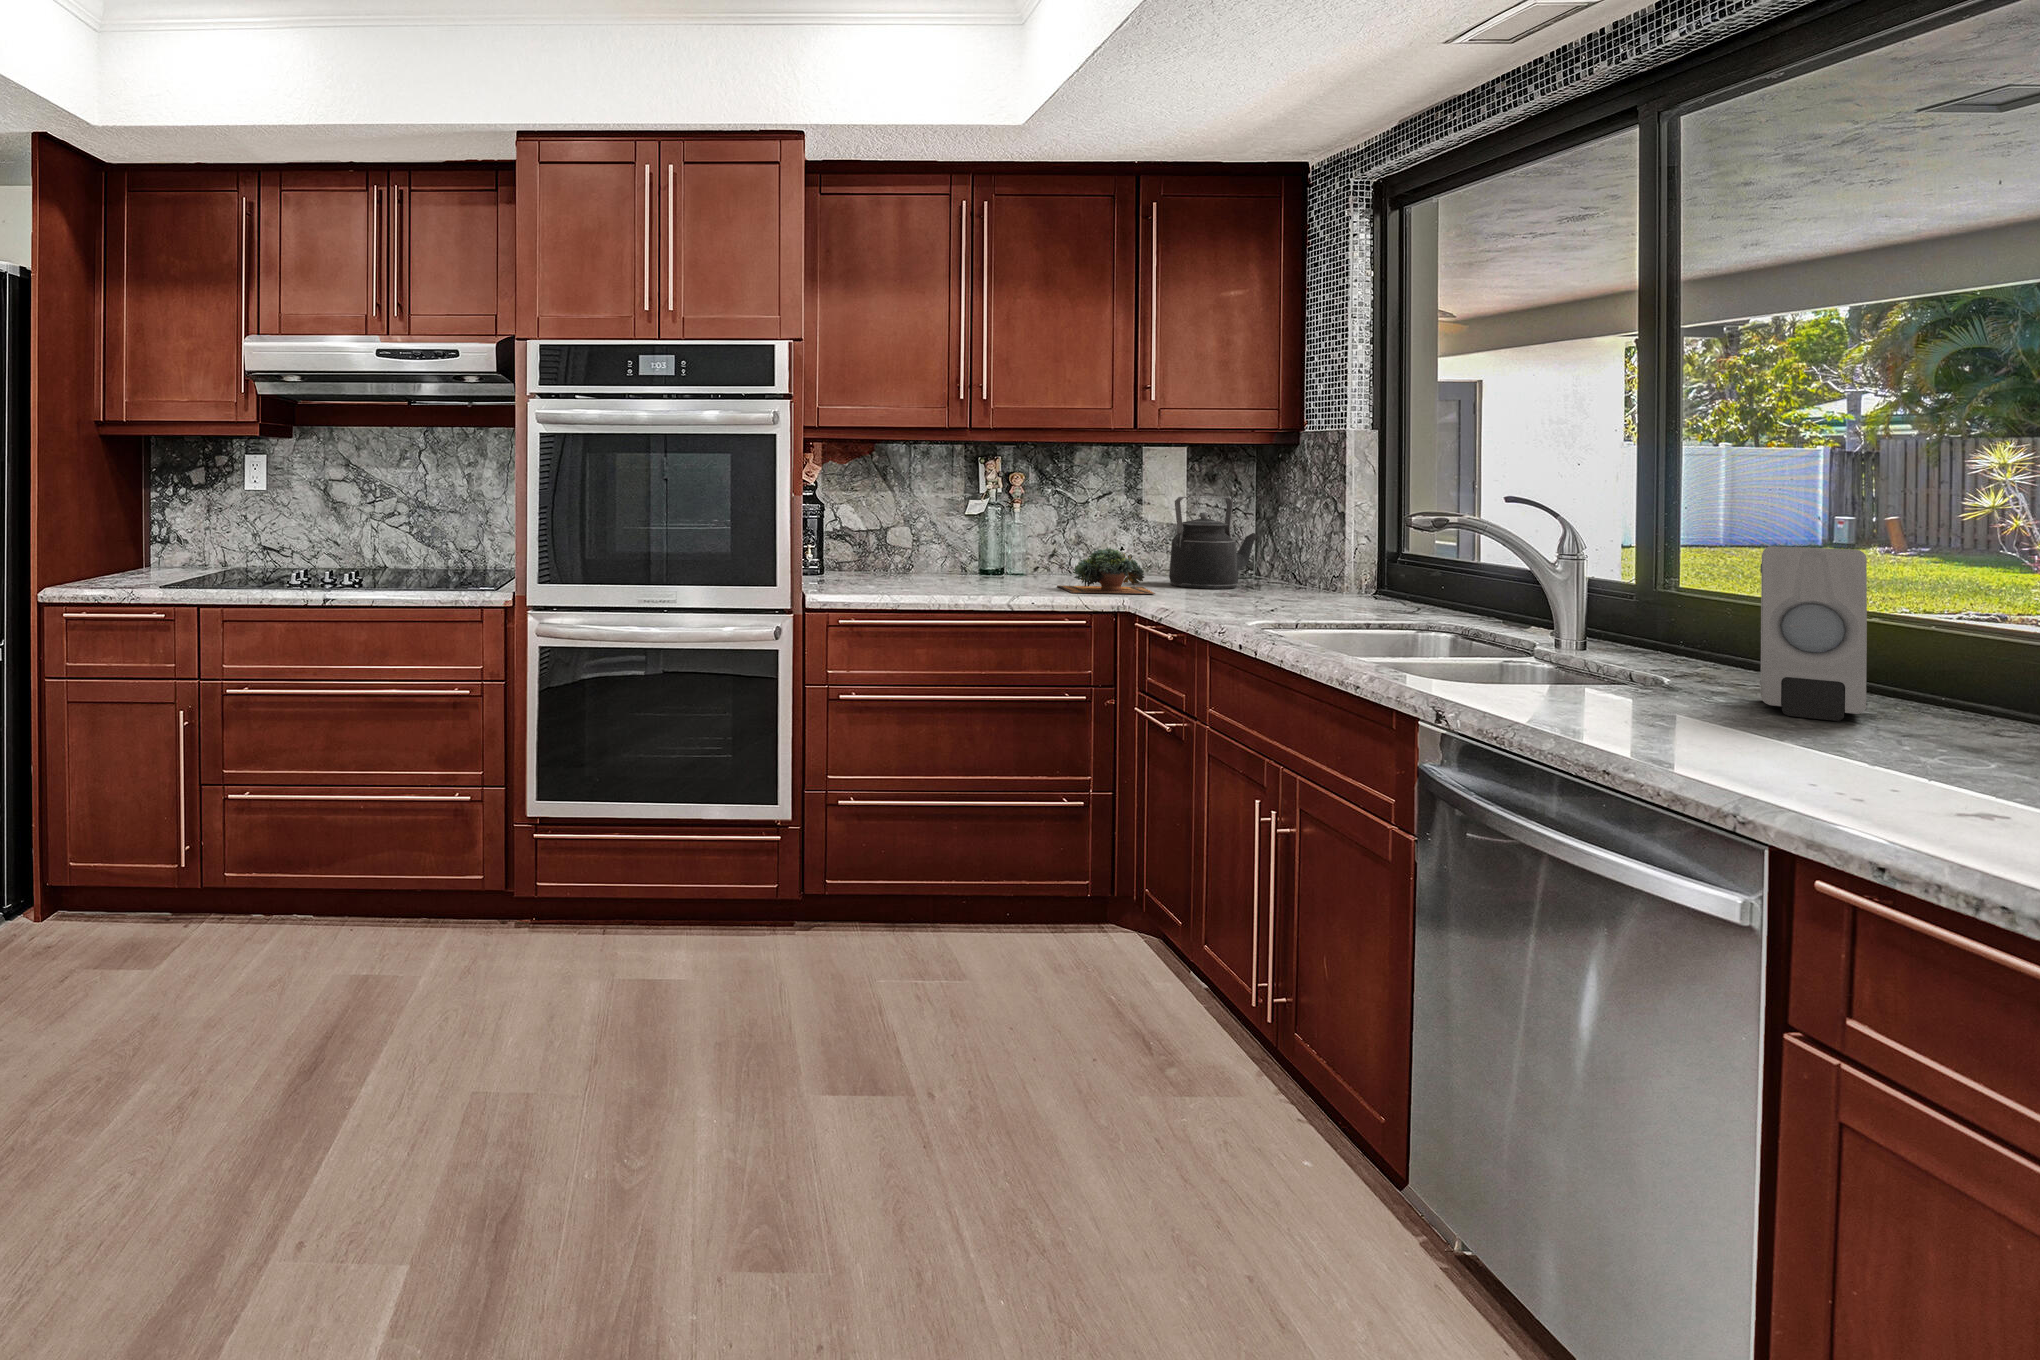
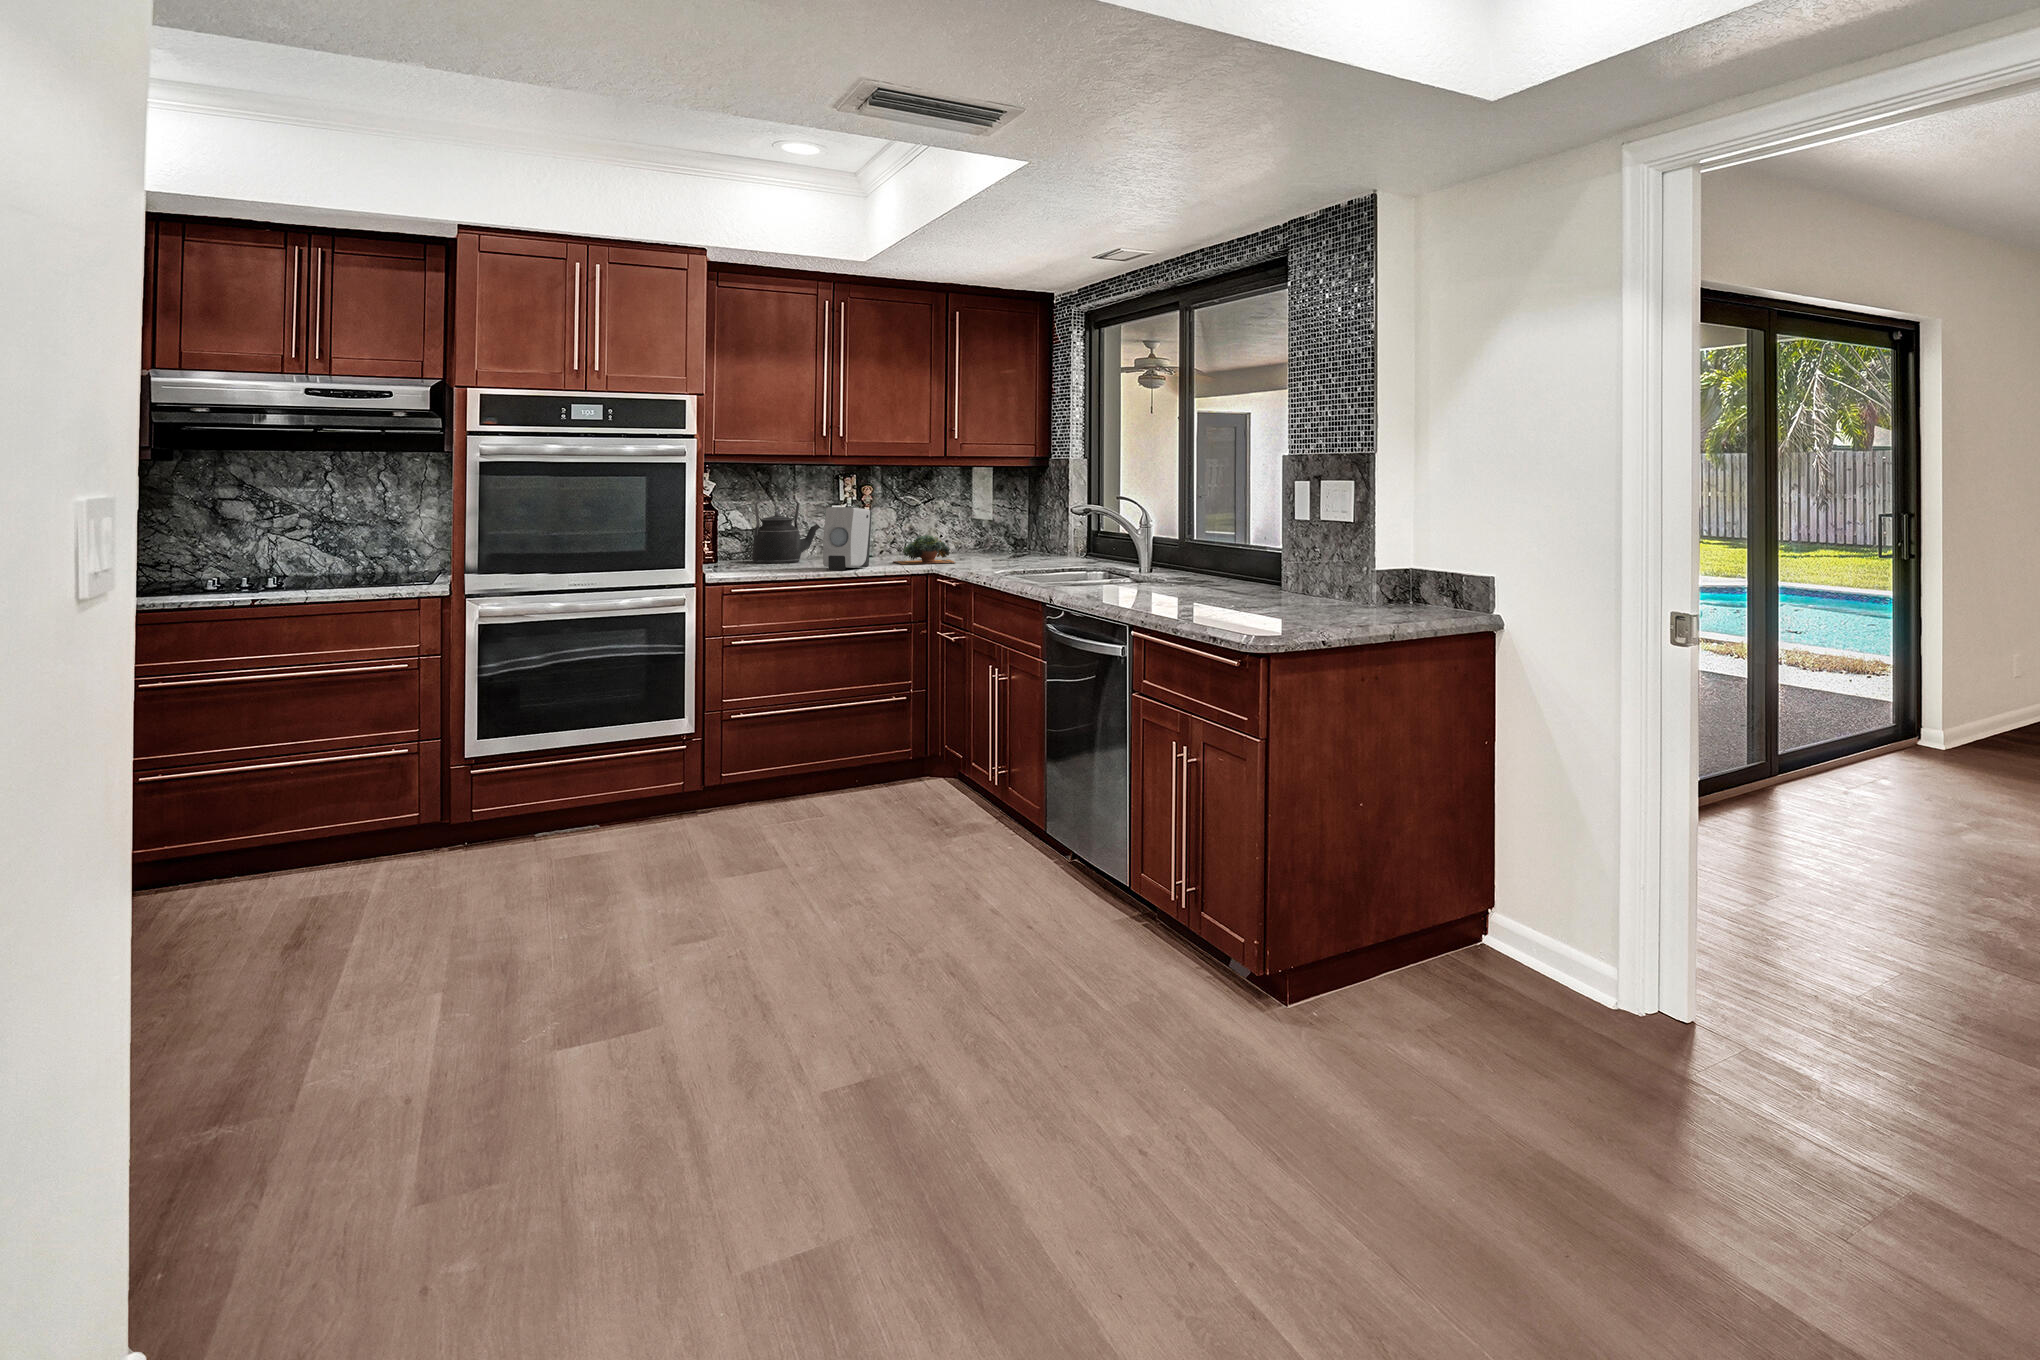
kettle: present [1169,497,1258,589] -> present [752,500,820,563]
soap dispenser: present [1760,546,1867,721] -> present [823,507,872,570]

